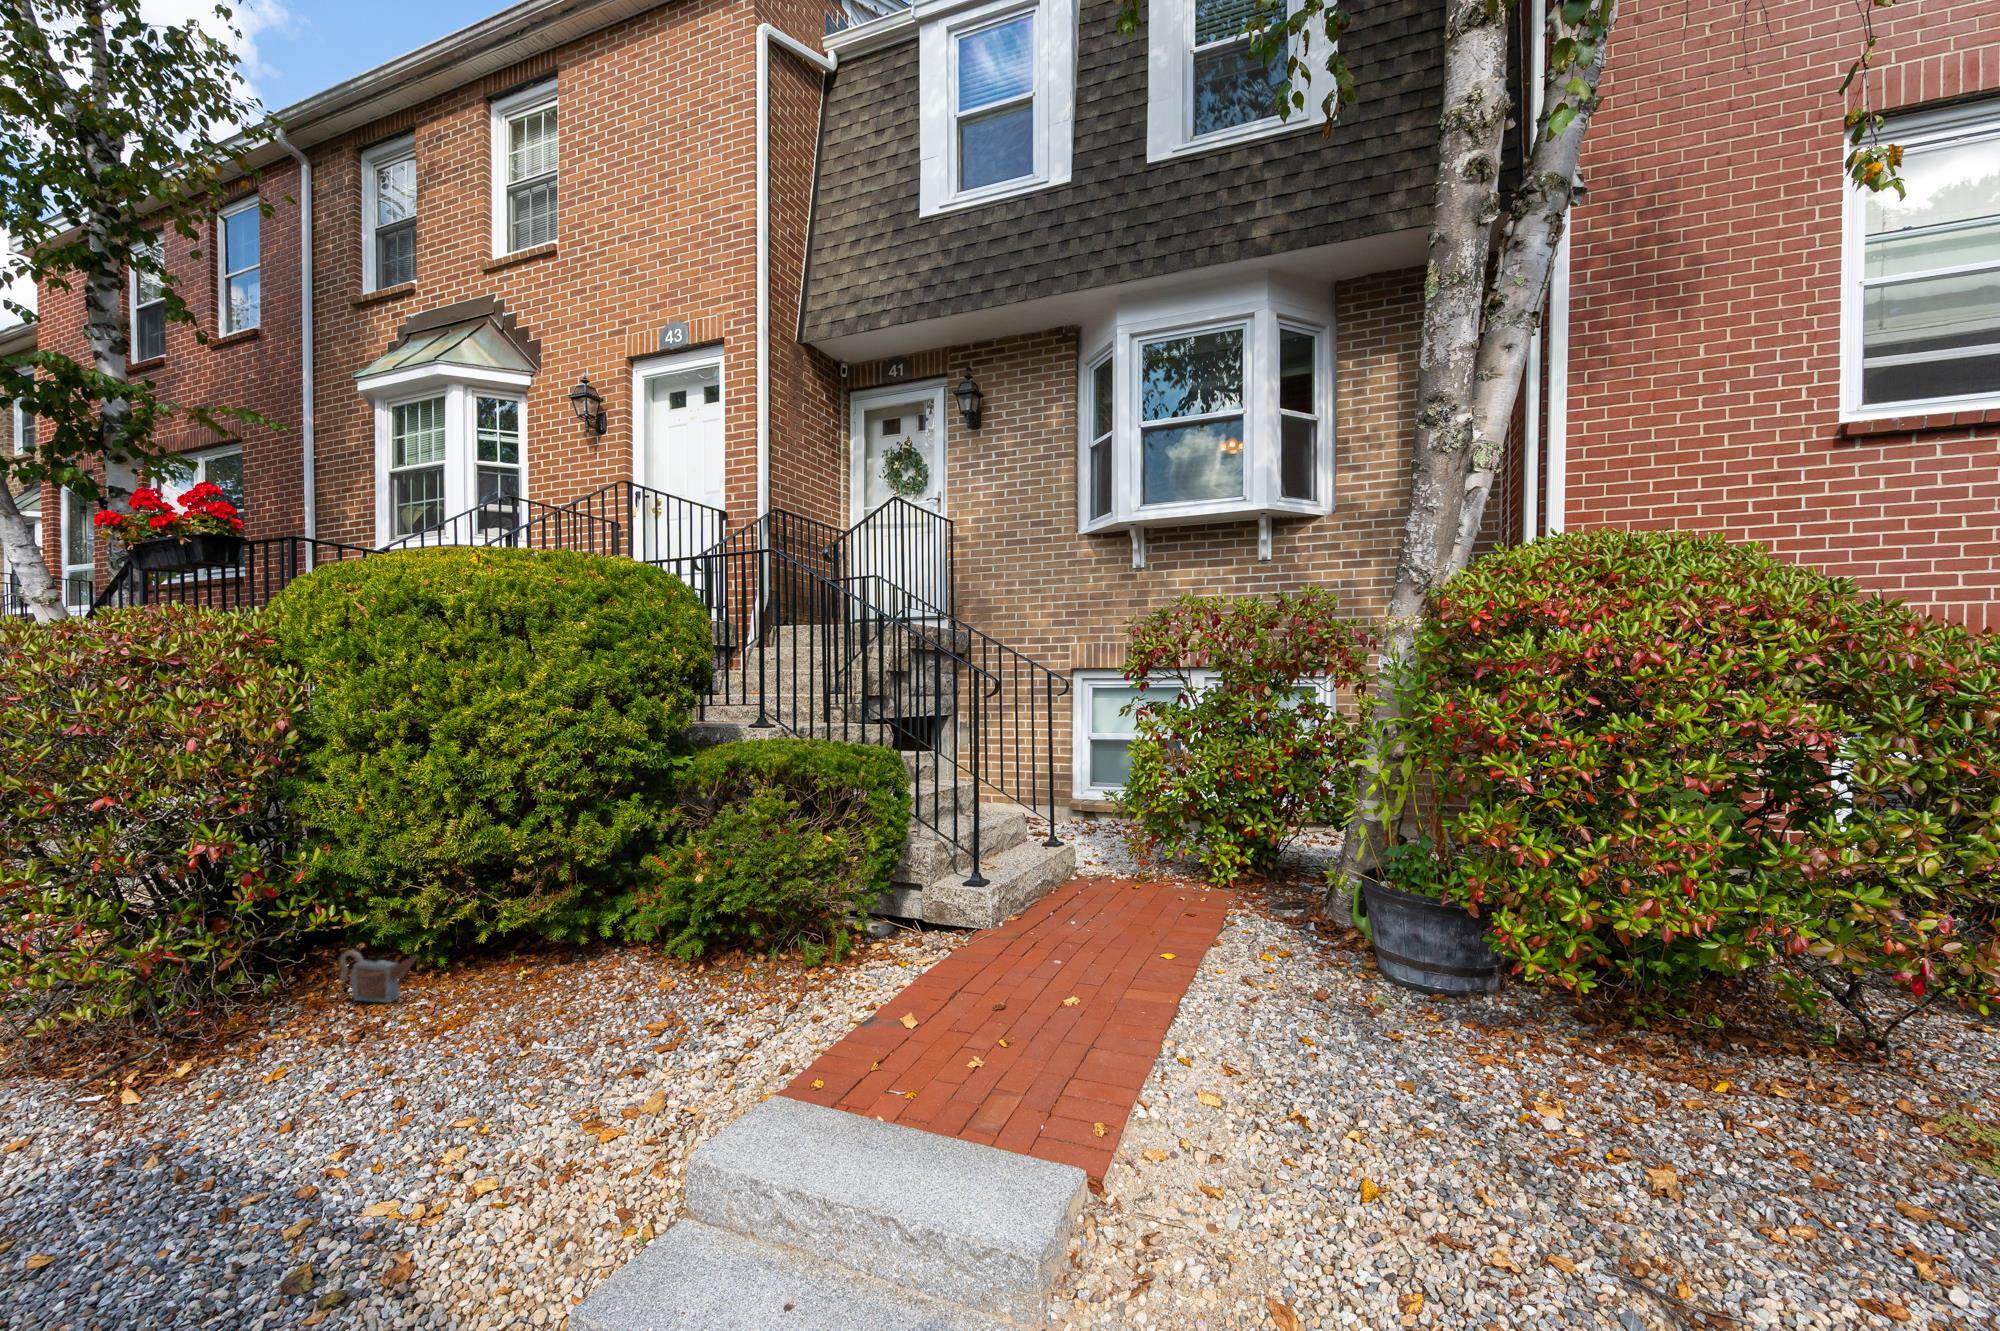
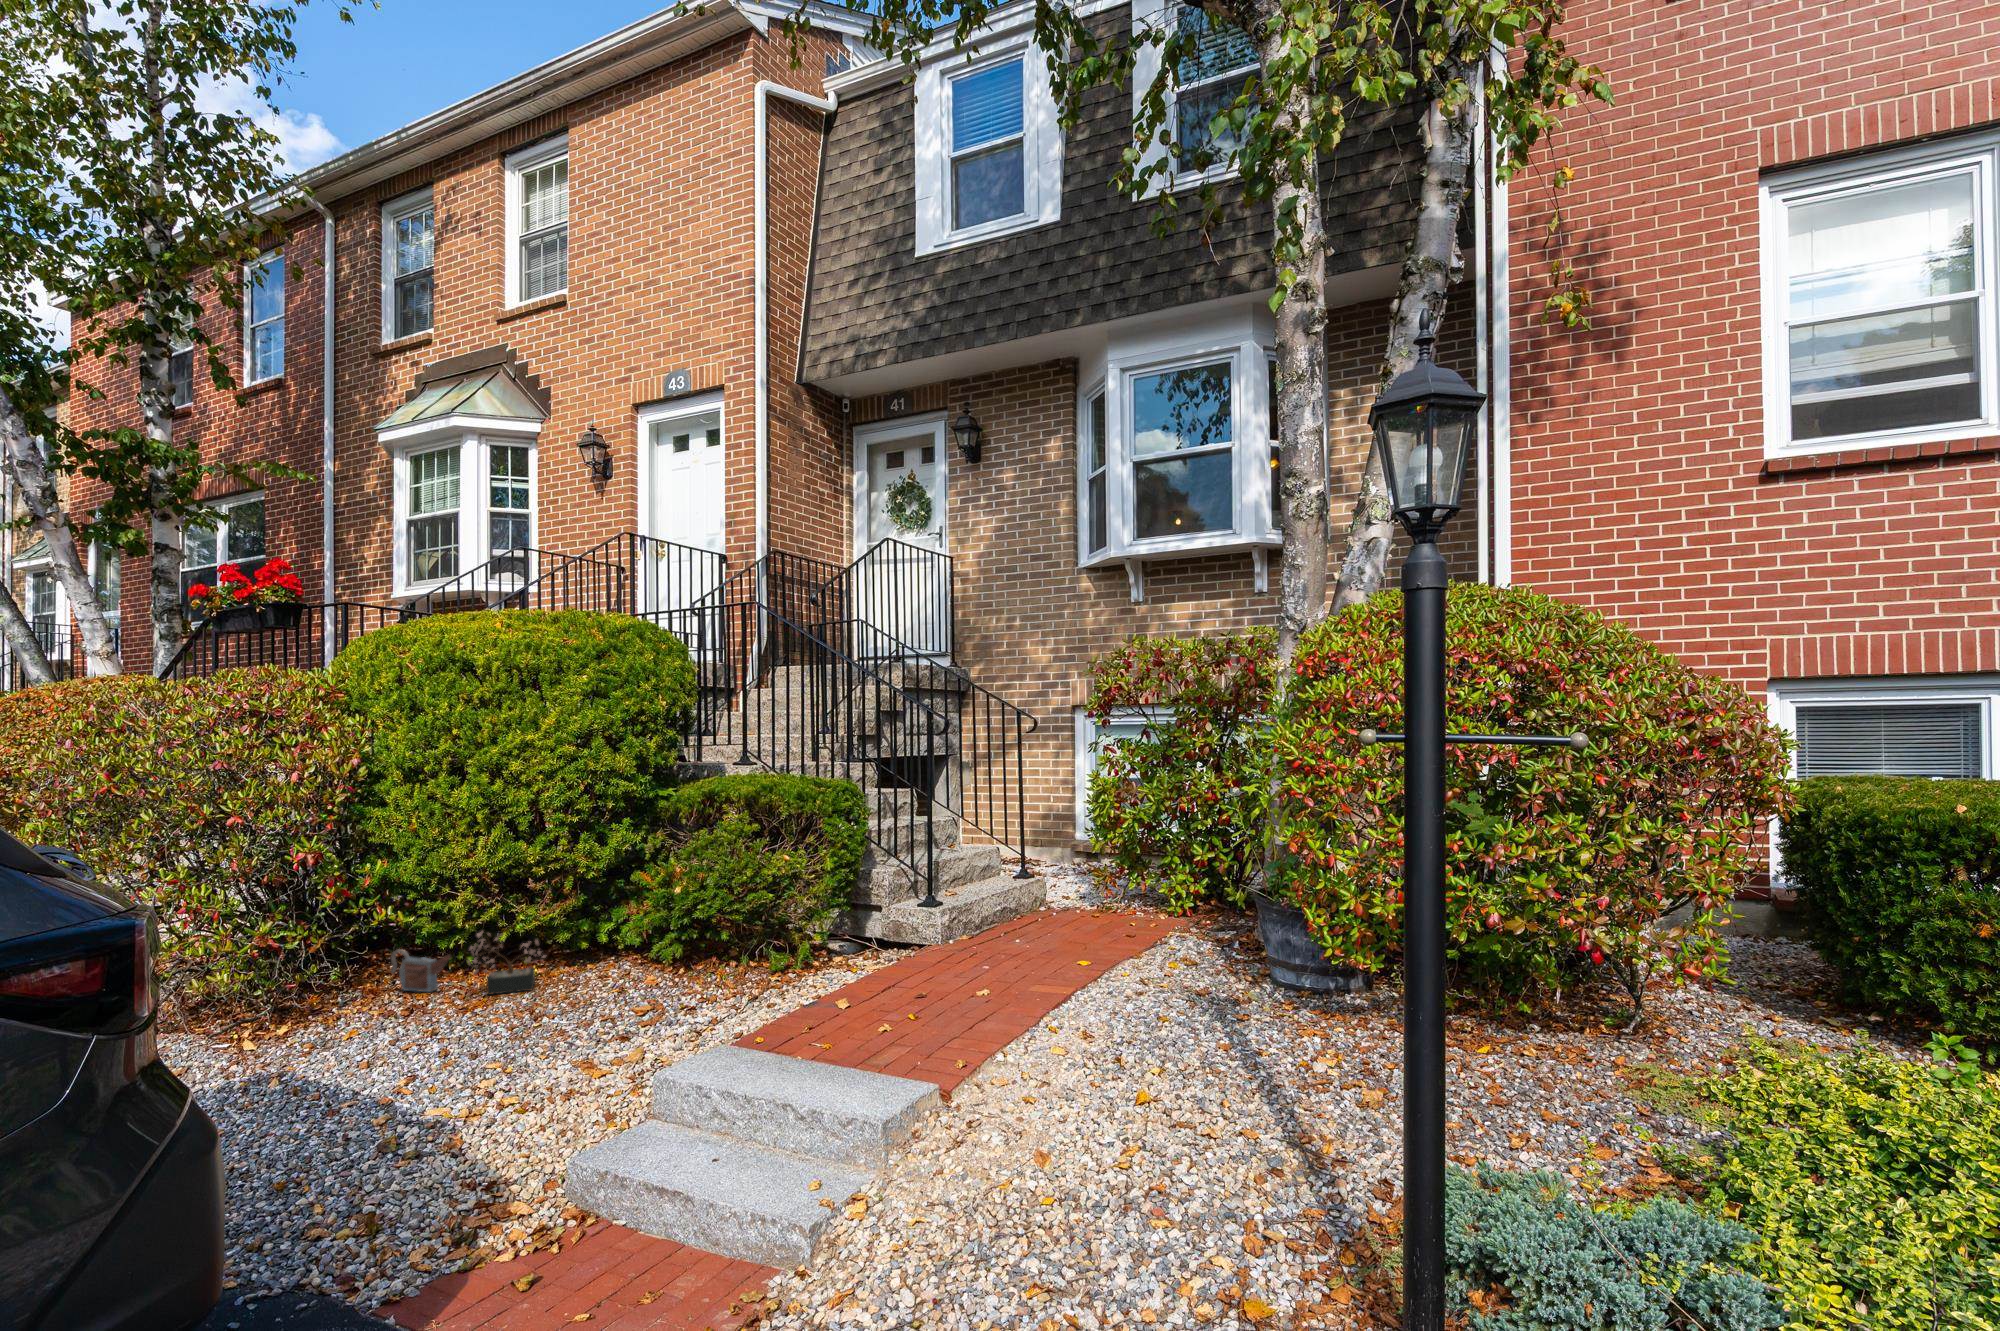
decorative plant: none [436,927,536,1007] -> present [468,931,546,995]

